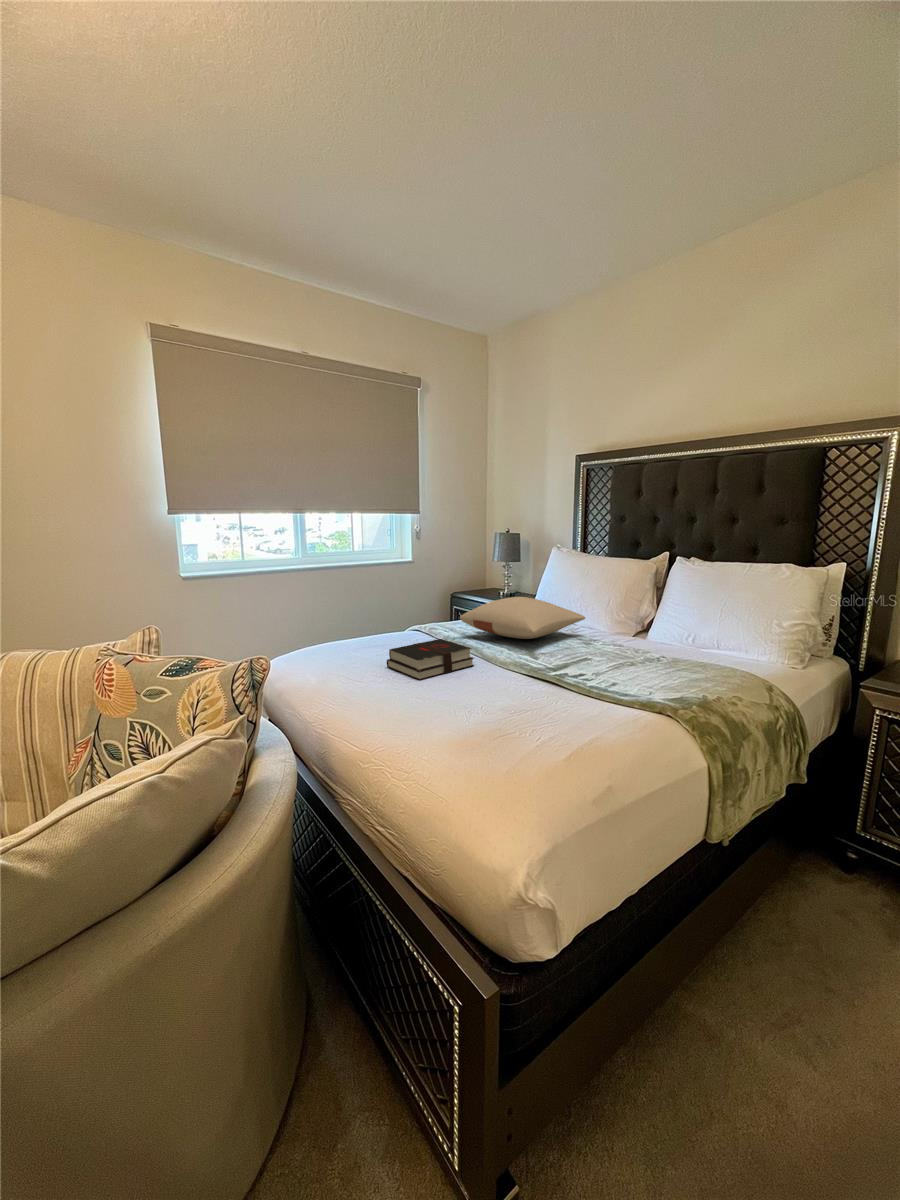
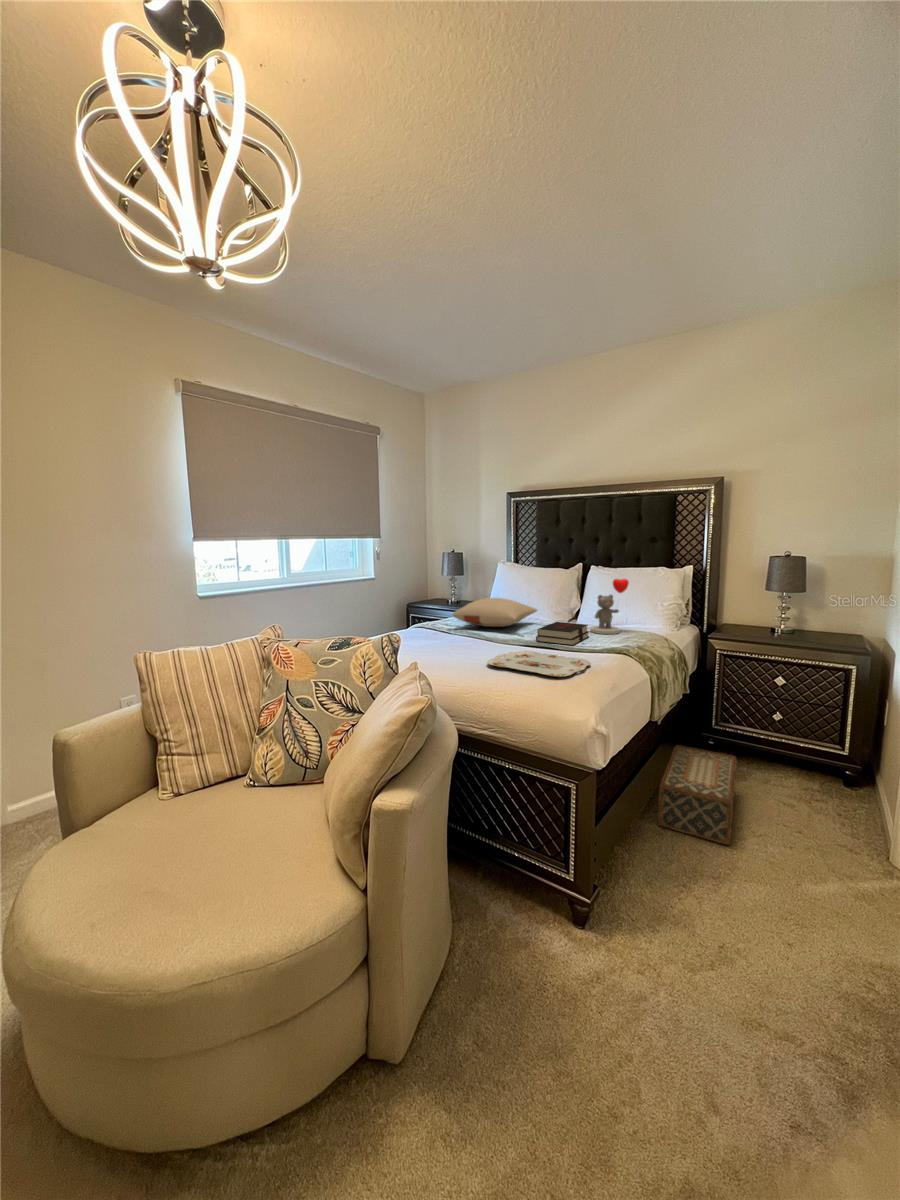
teddy bear: none [649,581,715,665] -> present [591,579,629,634]
hardback book: present [387,639,474,680] -> present [536,622,589,646]
serving tray: none [429,687,588,750] -> present [487,651,591,677]
woven basket: none [703,853,877,1071] -> present [658,745,737,845]

